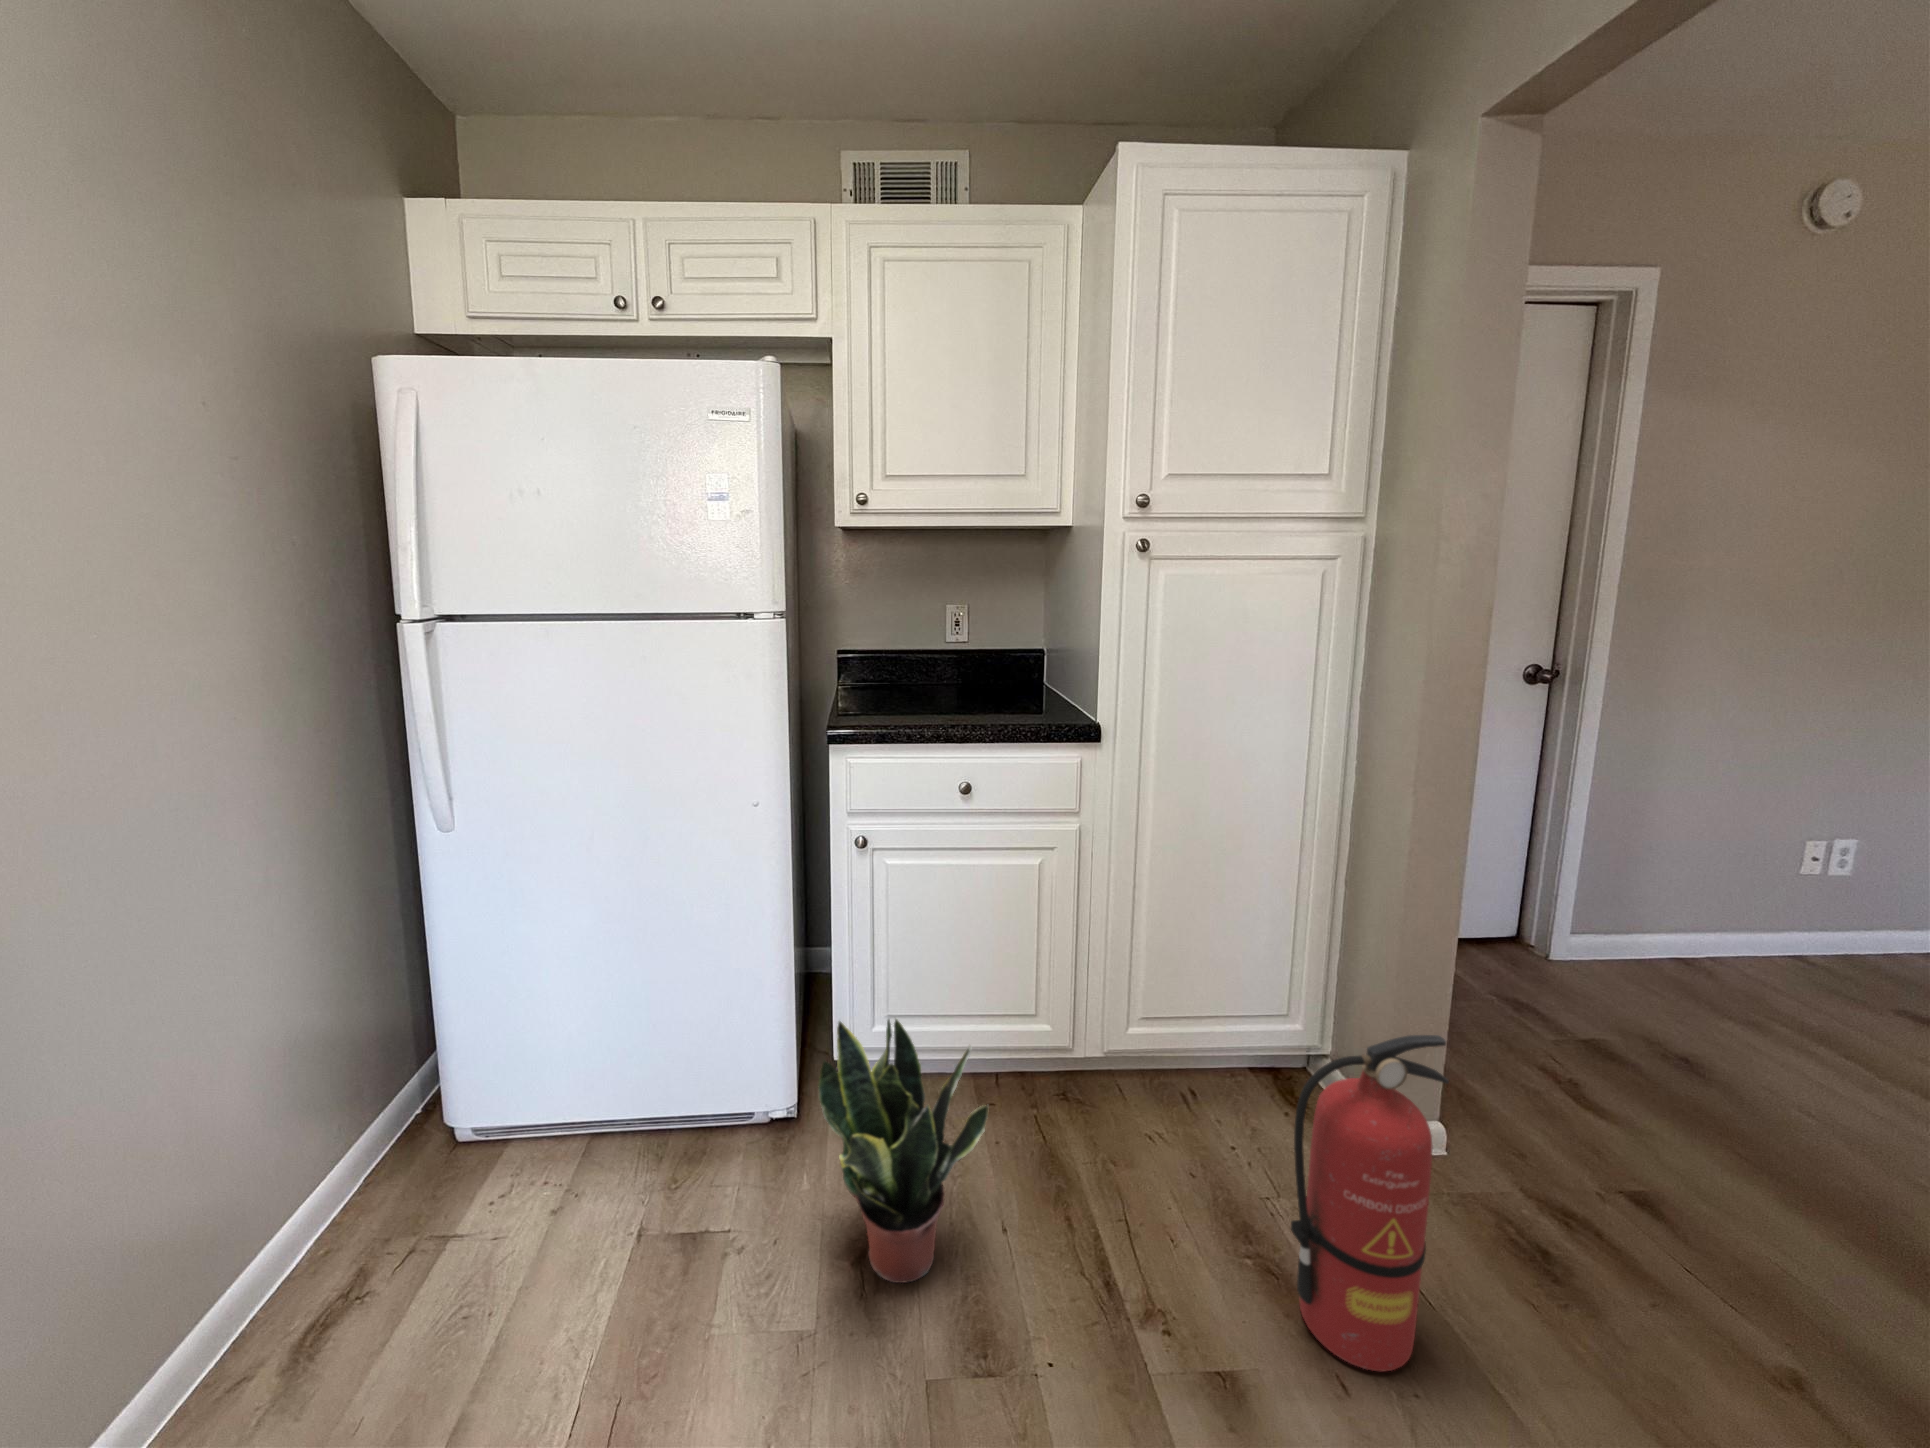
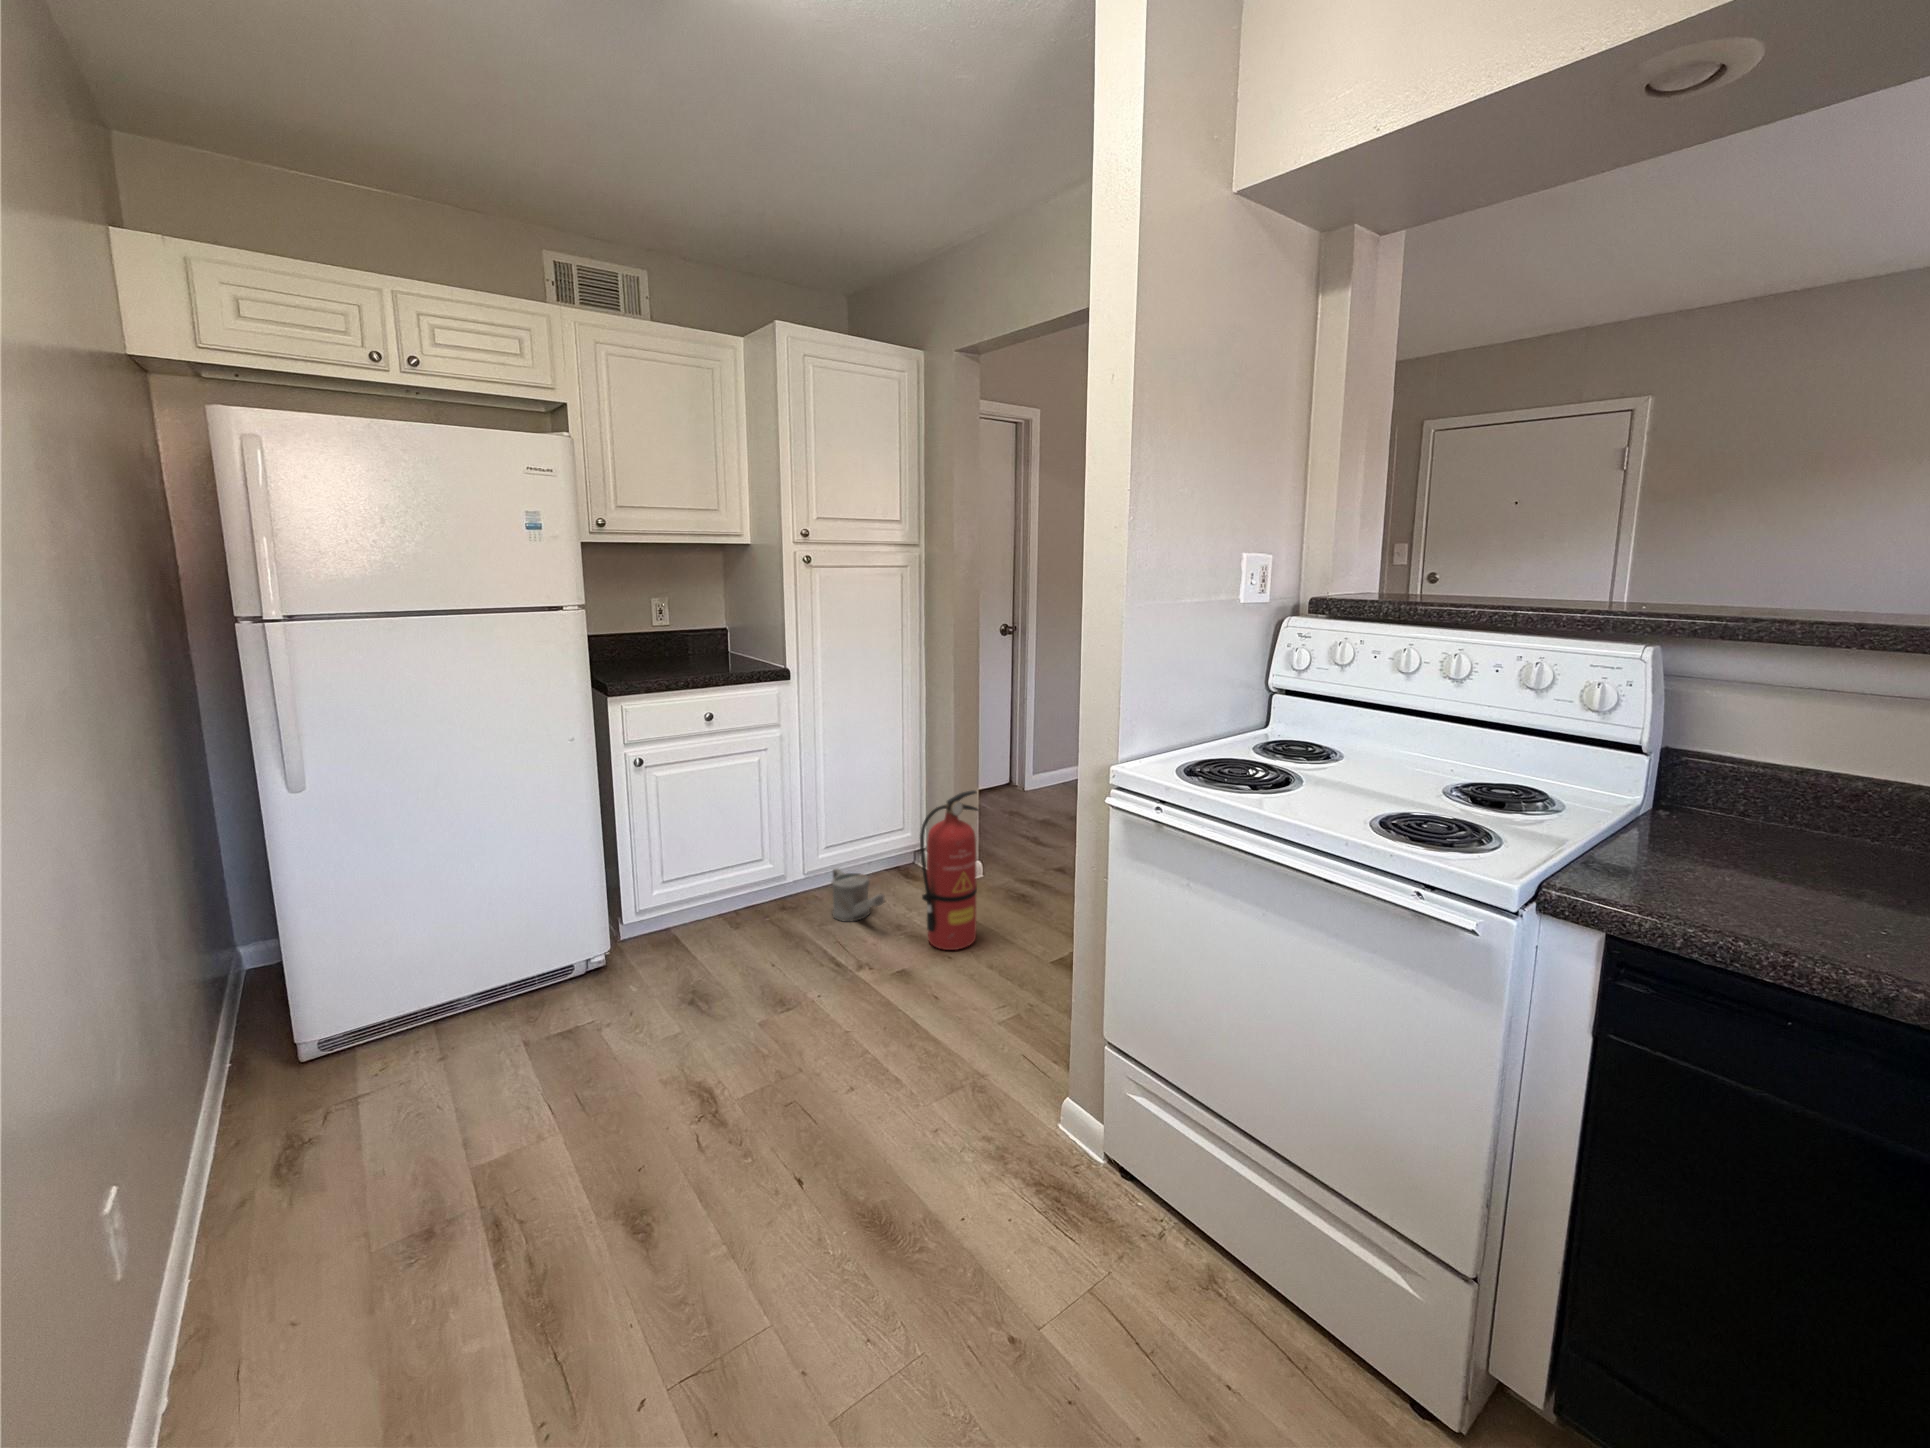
potted plant: present [818,1019,988,1283] -> none [652,854,765,1003]
watering can: none [1134,1061,1219,1187] -> present [832,869,884,921]

